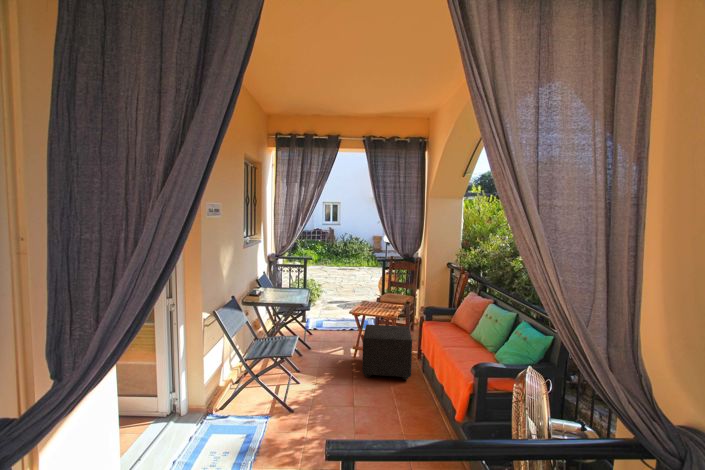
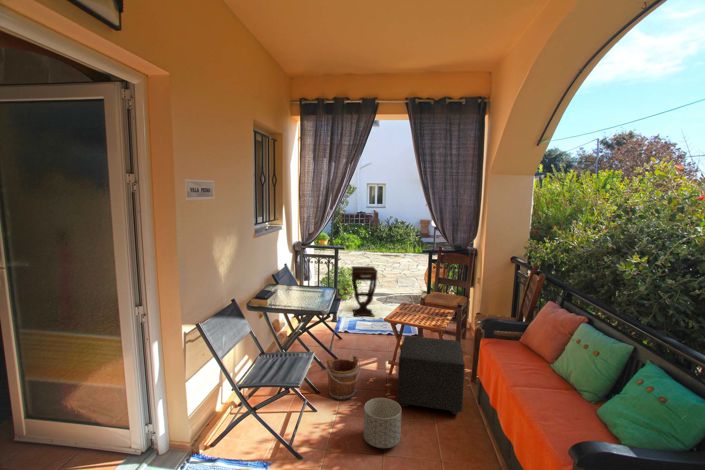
side table: none [317,275,340,318] -> present [352,266,377,316]
bucket: none [306,341,333,376] -> present [327,356,360,400]
planter: none [339,367,367,402] -> present [363,398,401,448]

